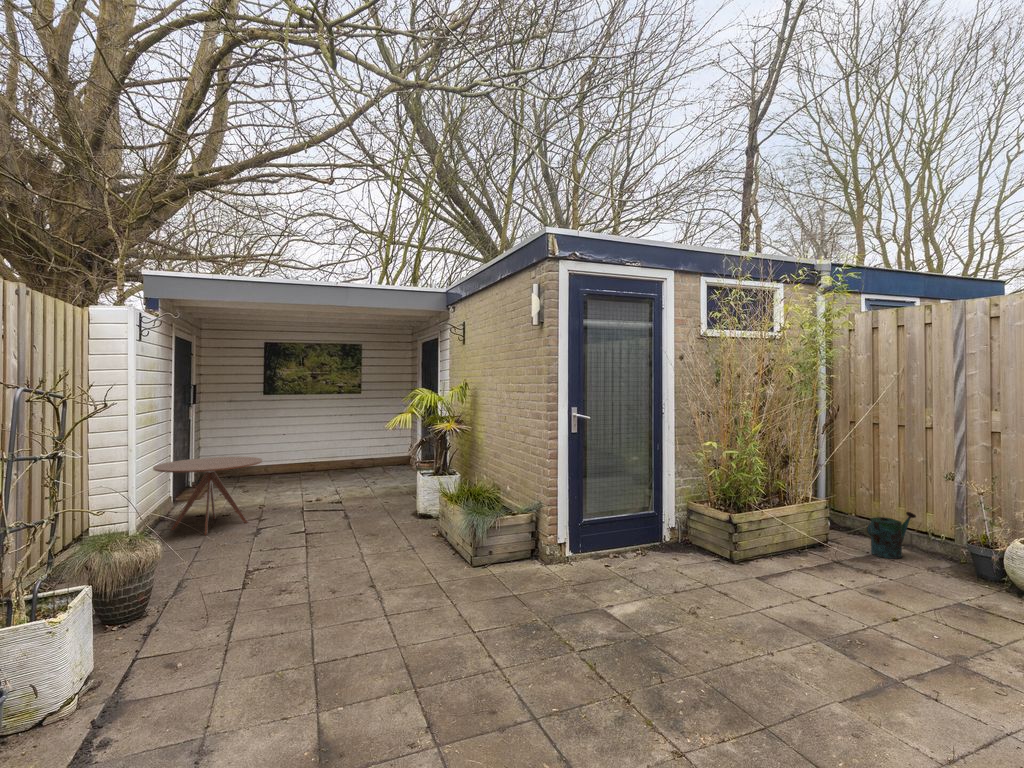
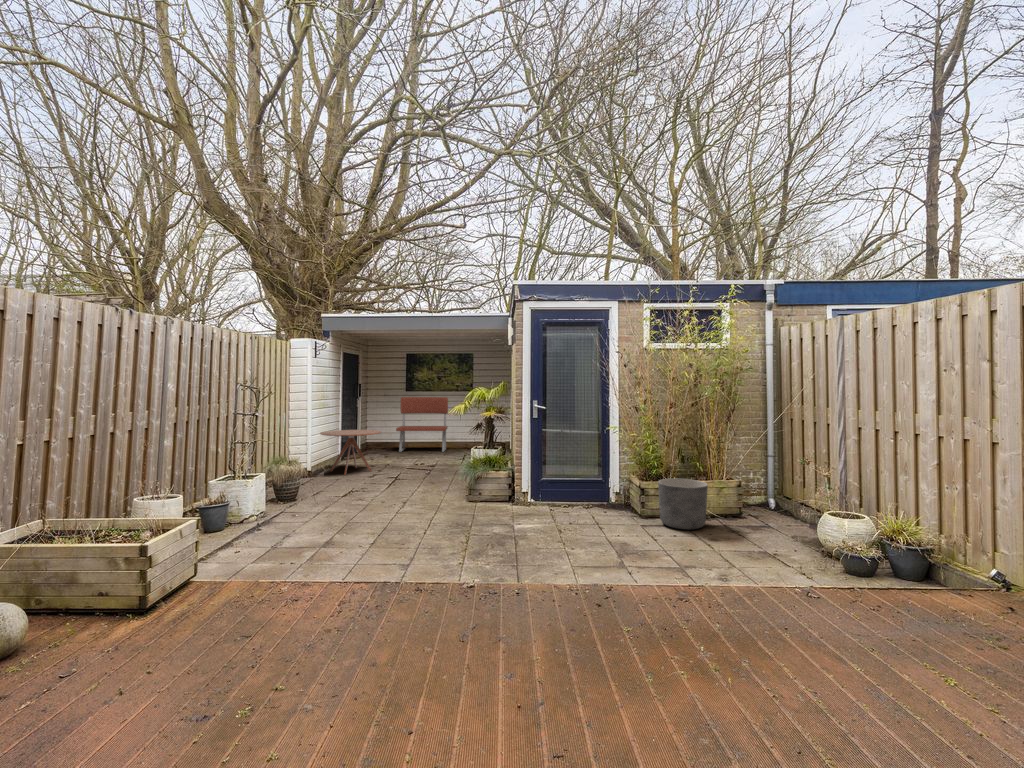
bench: none [255,403,331,483] -> present [396,397,448,452]
planter: none [760,506,831,576] -> present [658,479,708,529]
watering can: present [867,512,916,559] -> none [762,494,814,530]

